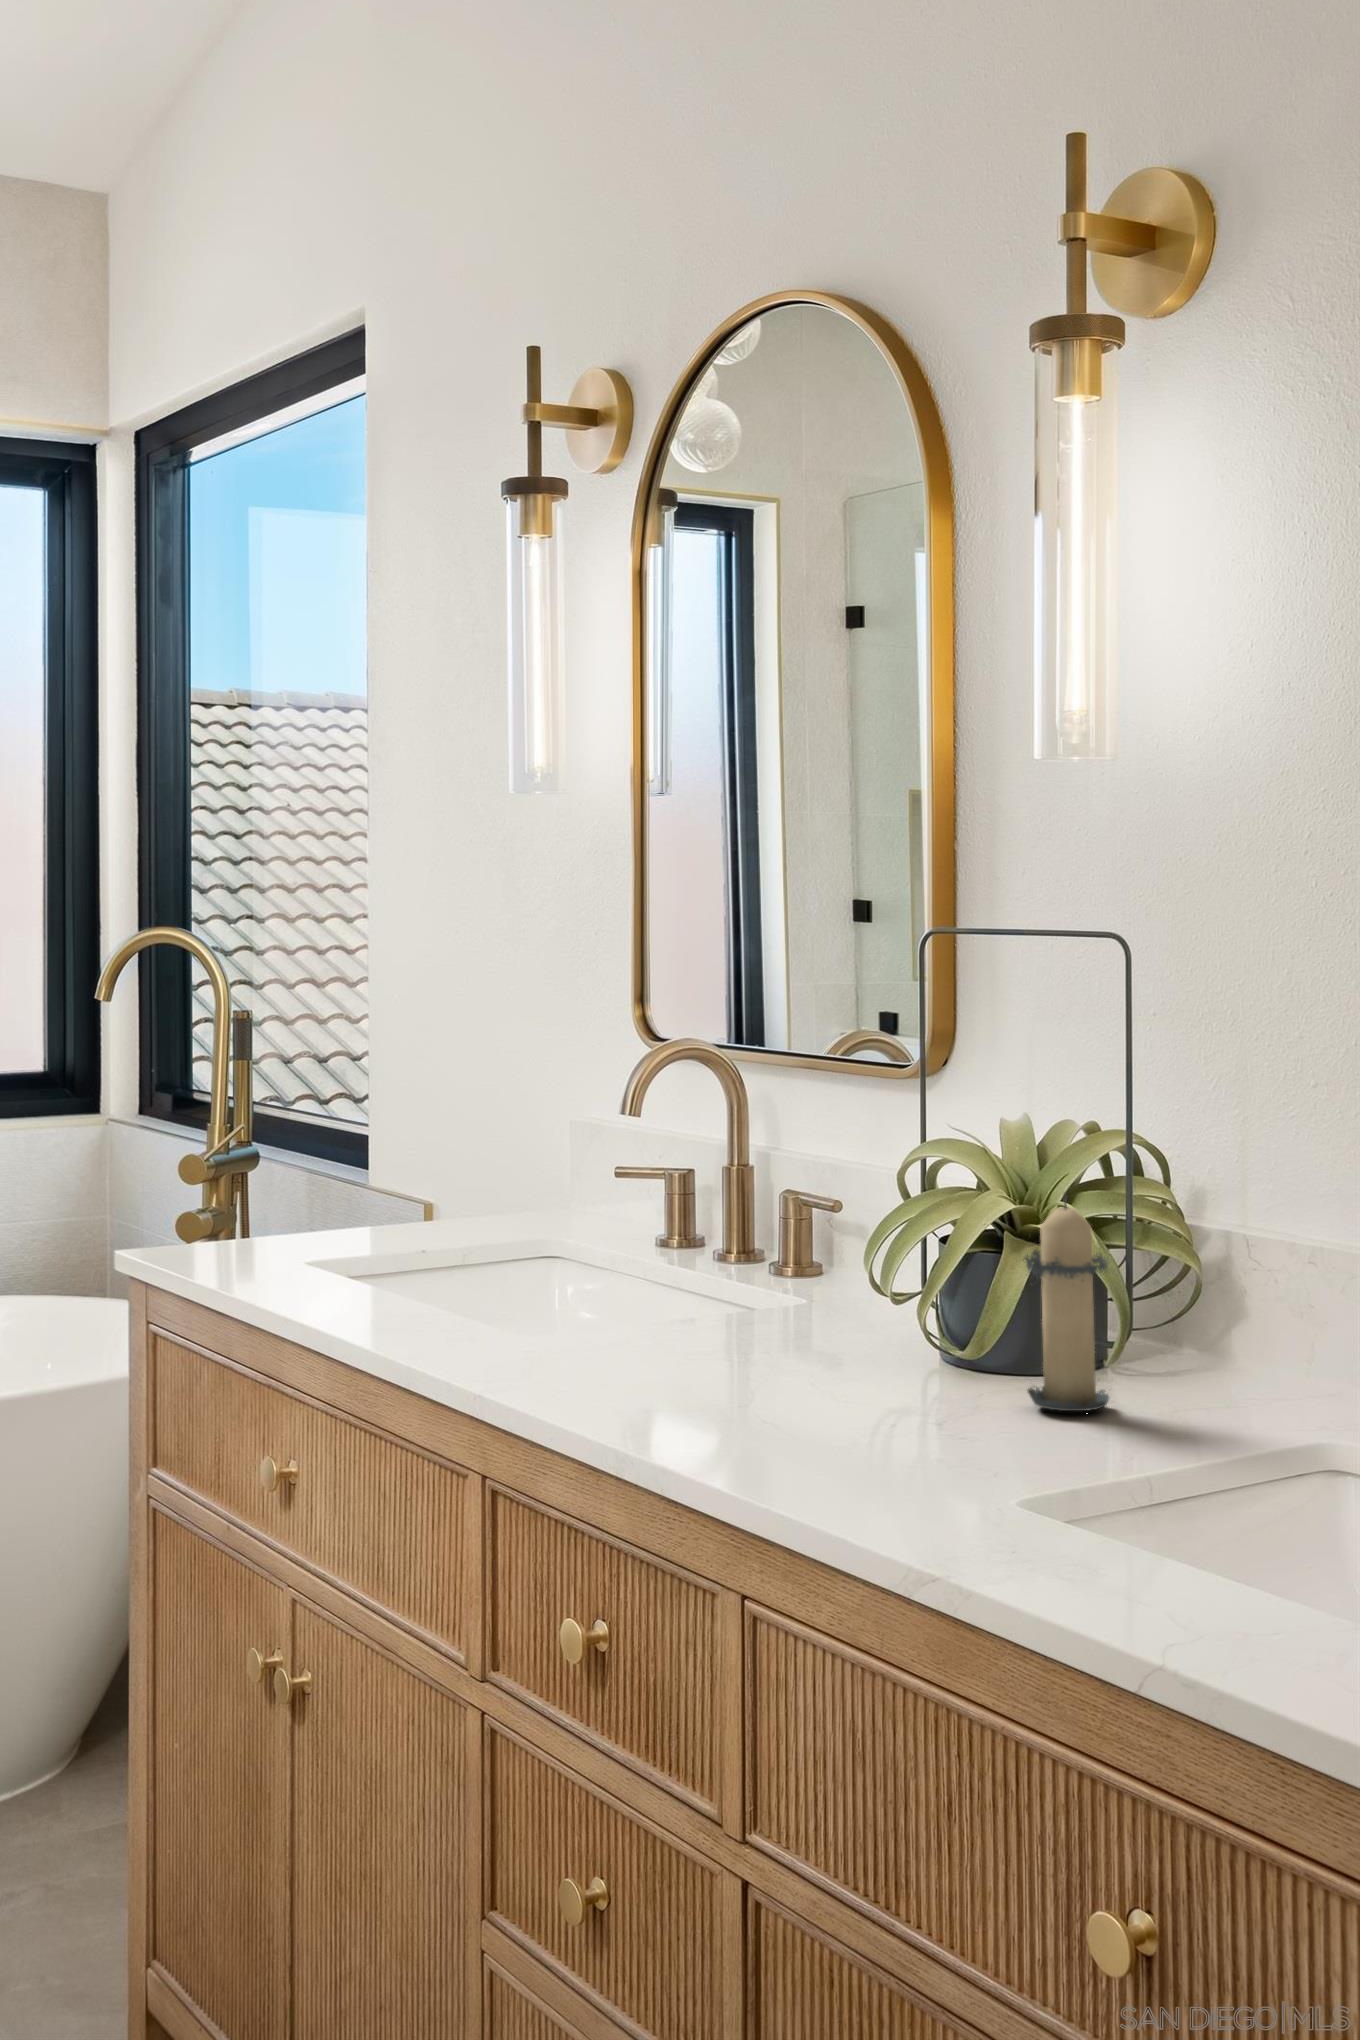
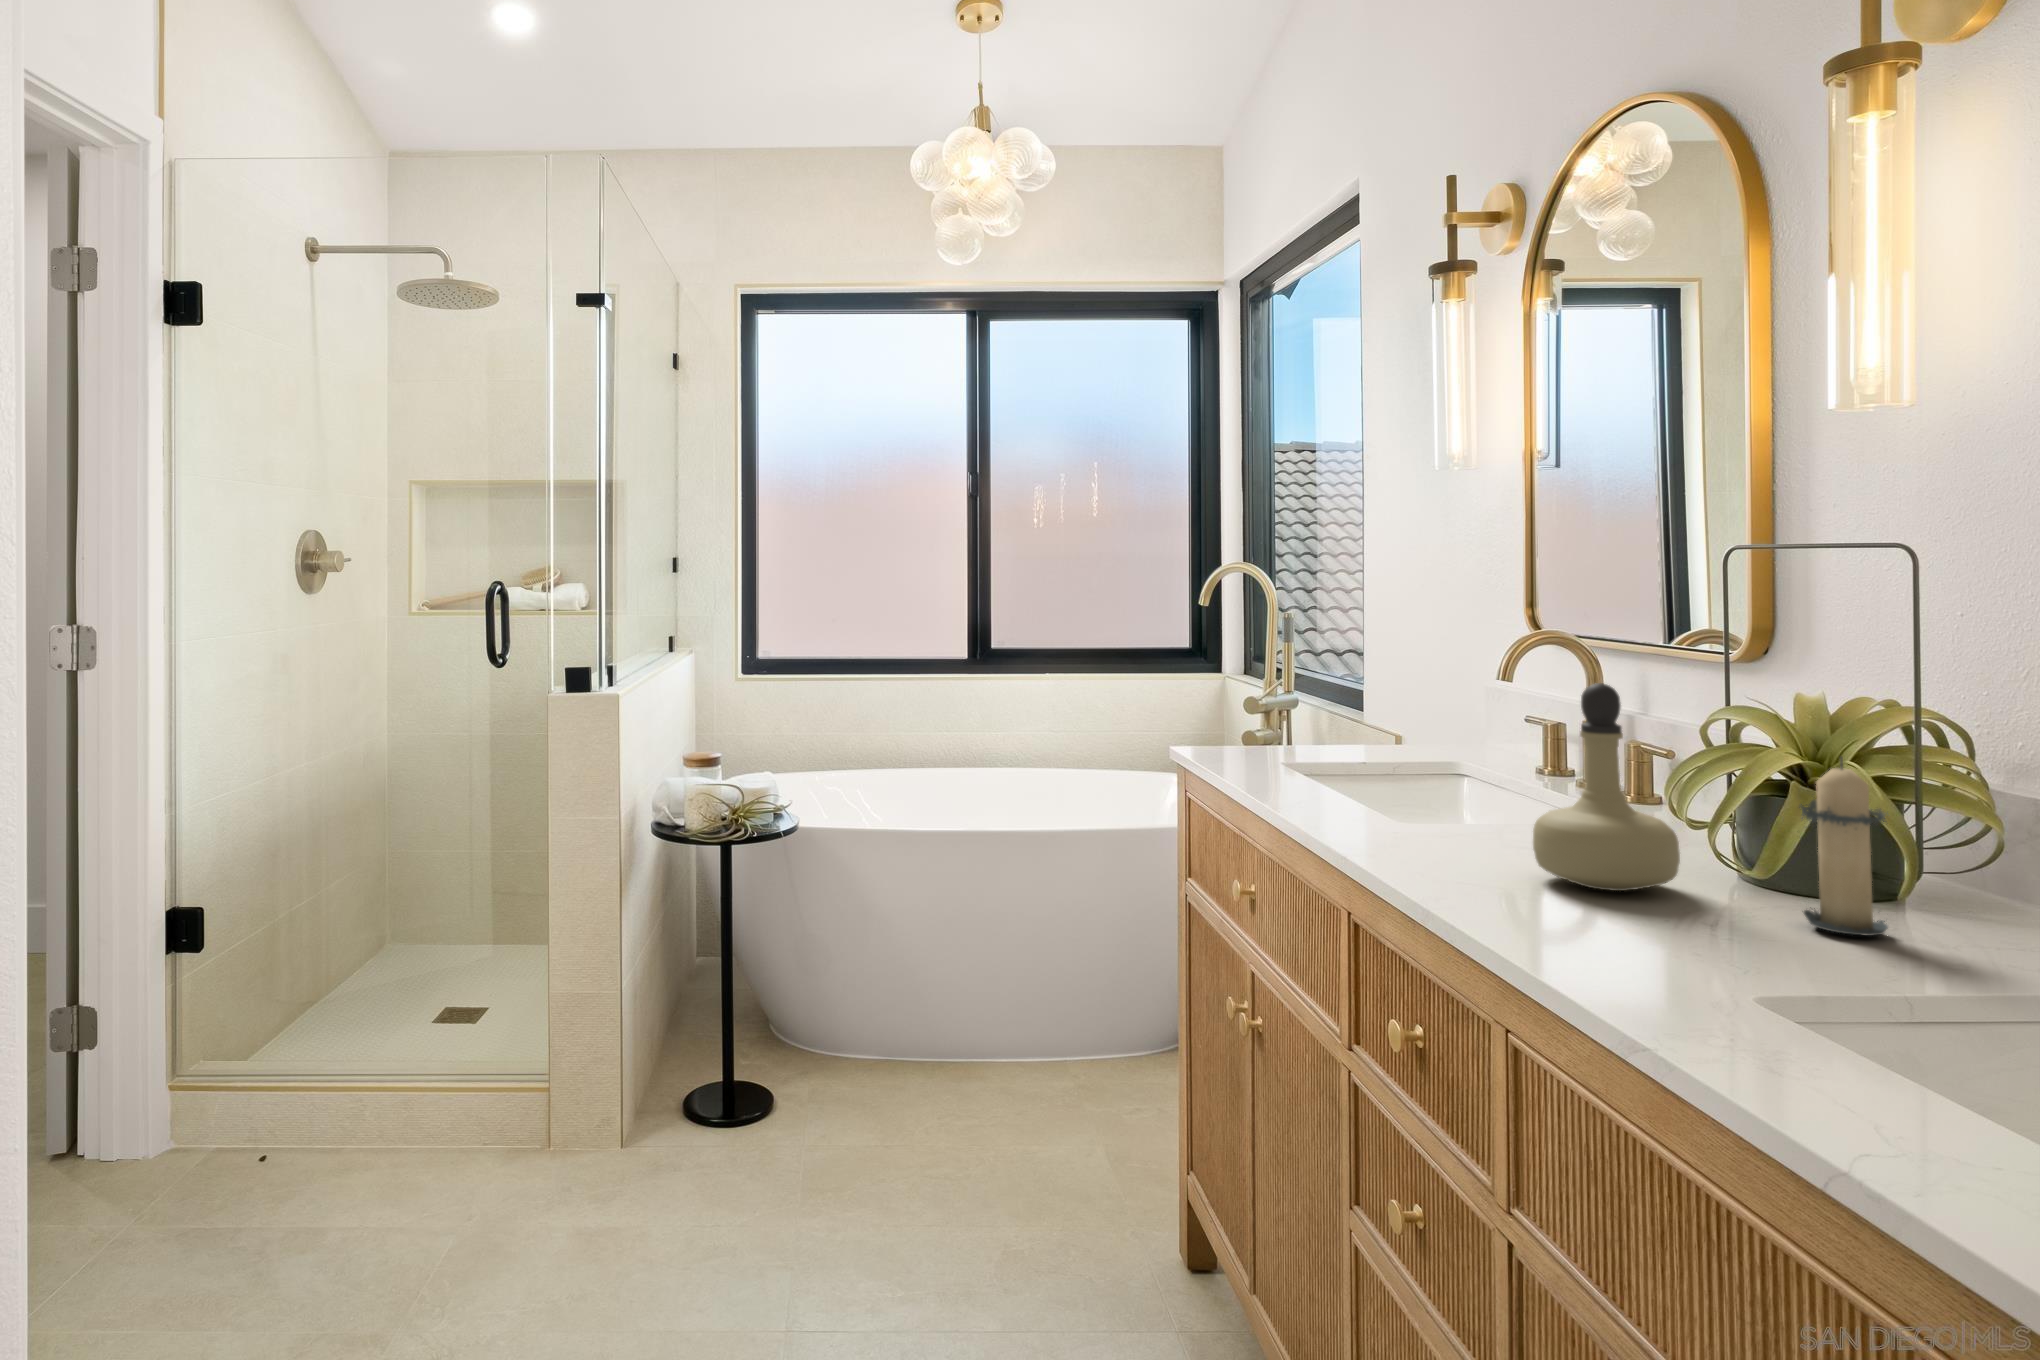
perfume bottle: none [721,1114,890,1393] -> present [1533,683,1680,891]

